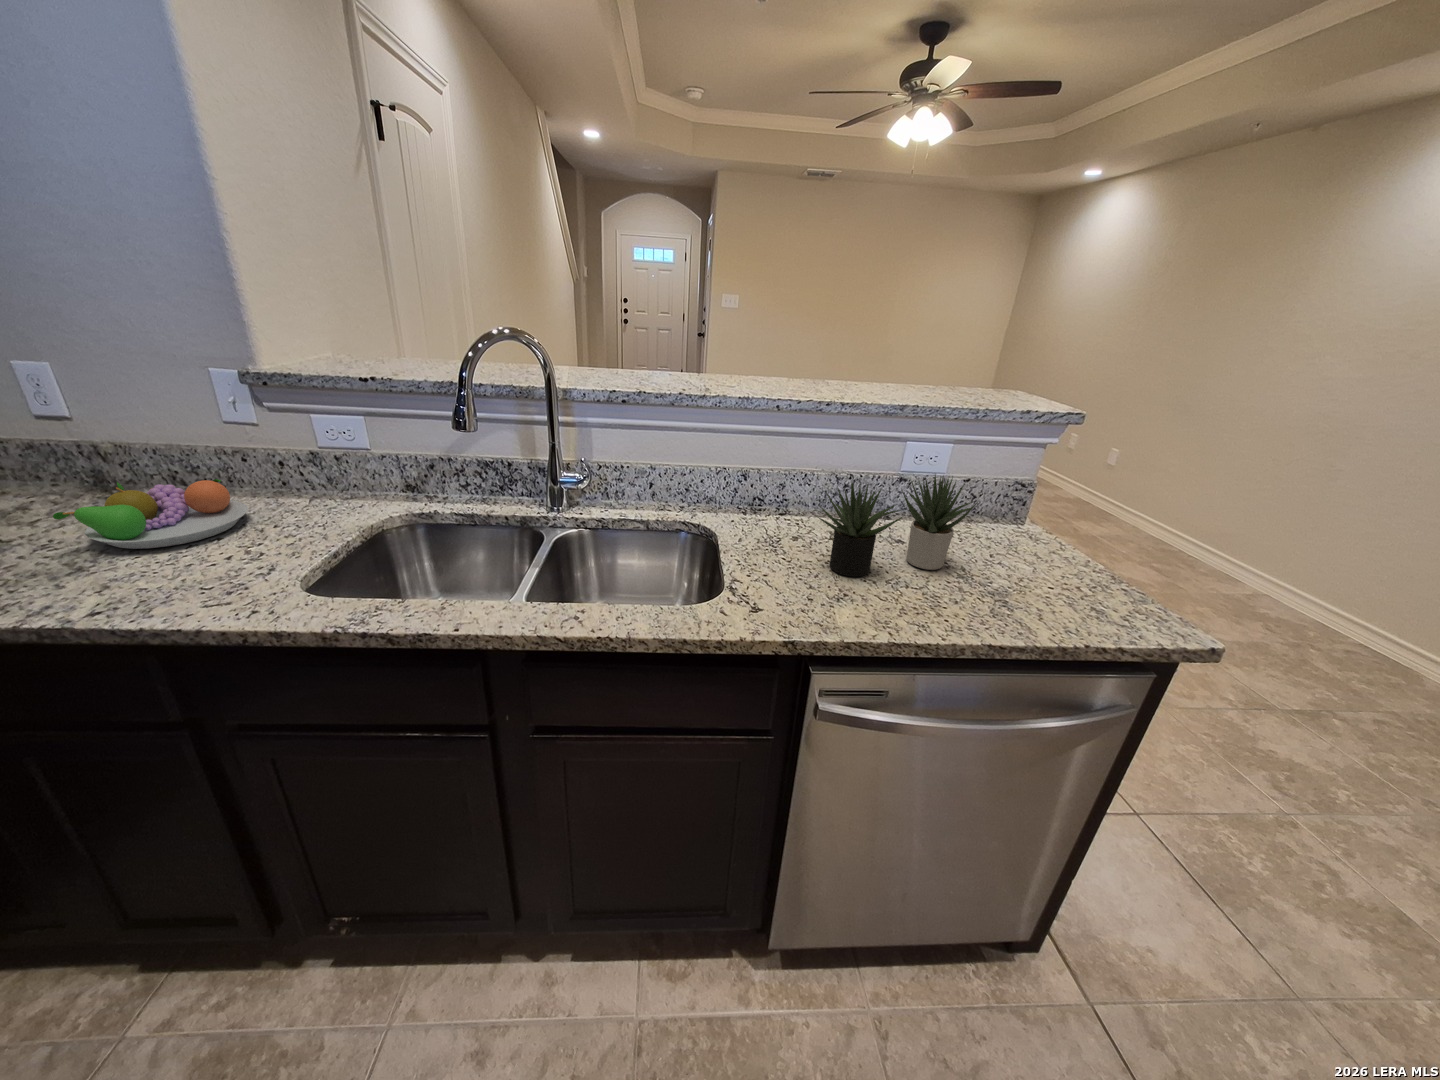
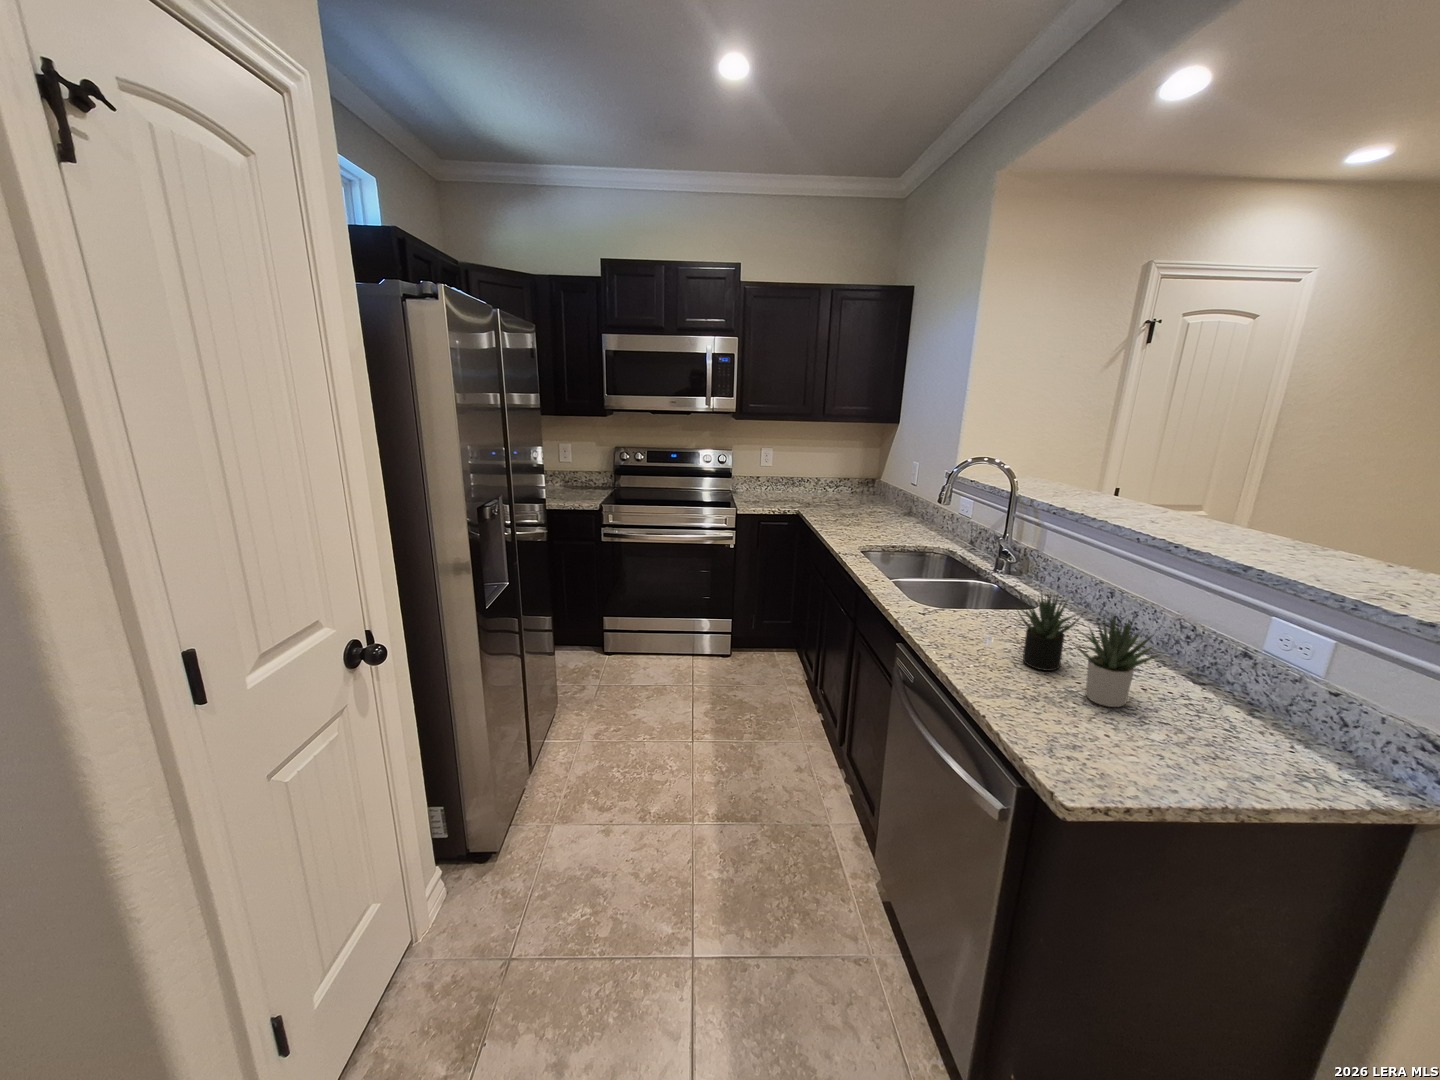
fruit bowl: present [53,479,248,549] -> none [851,503,906,532]

